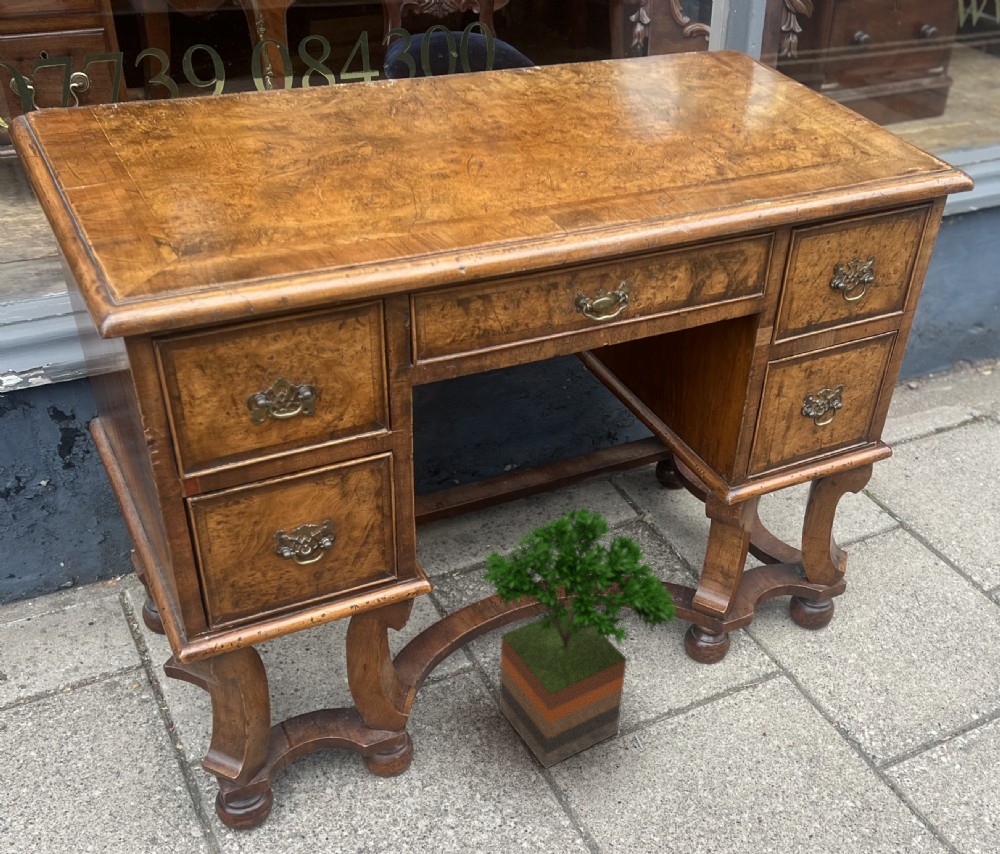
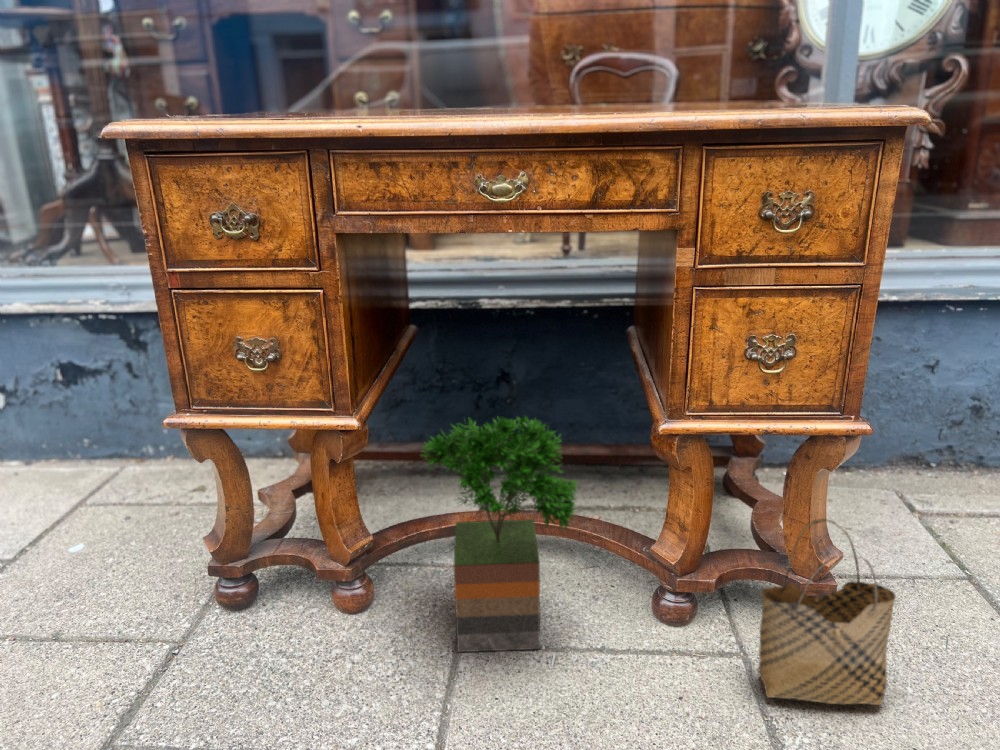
woven basket: none [808,542,924,708] -> present [759,519,896,705]

